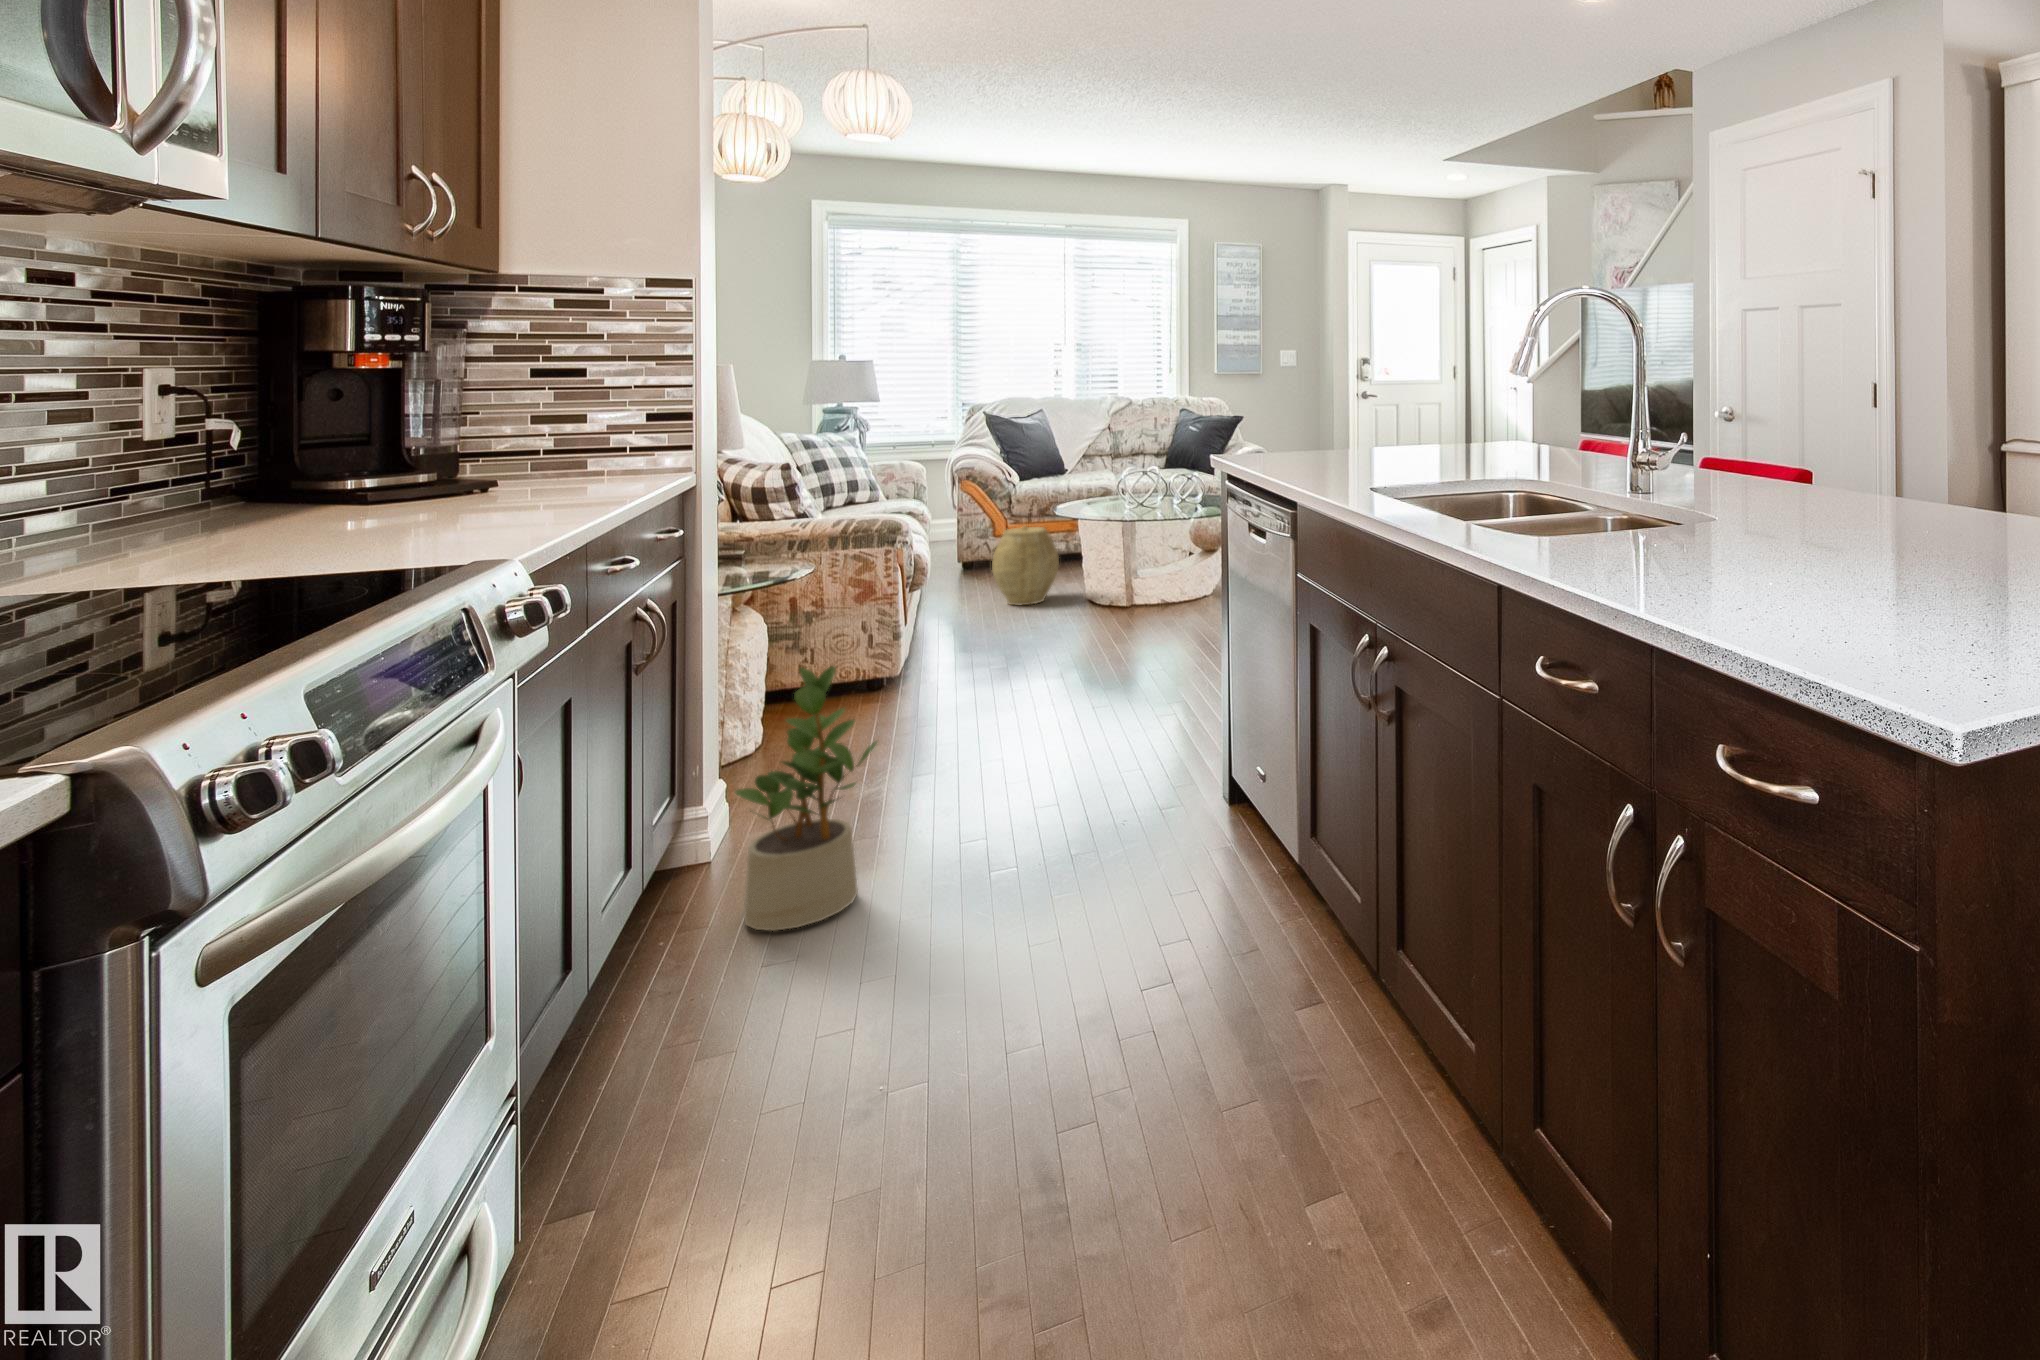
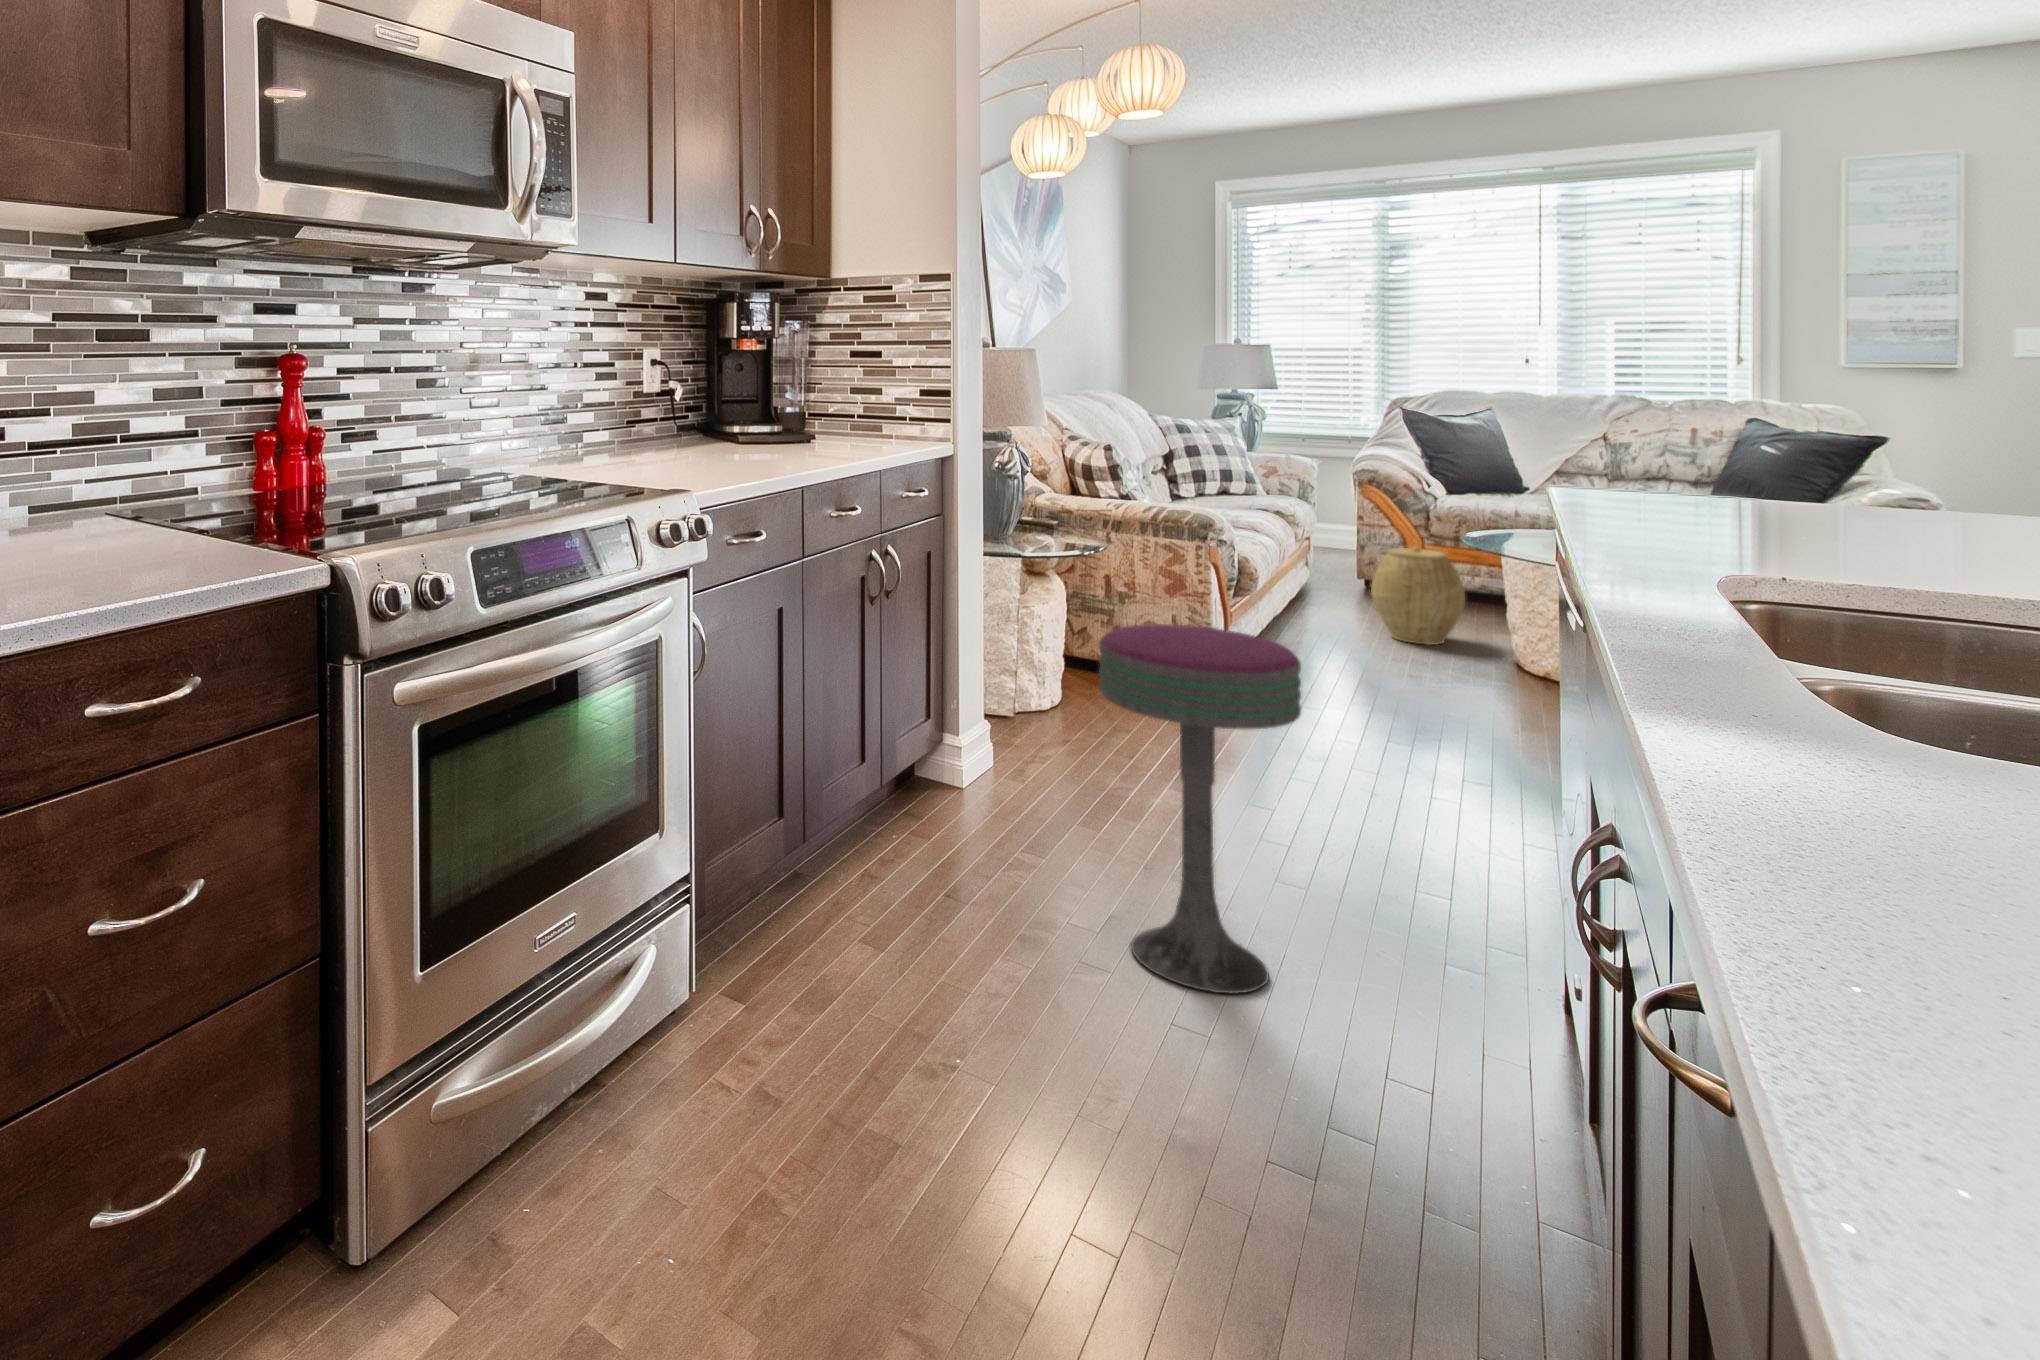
bar stool: none [941,612,1113,942] -> present [1099,624,1301,993]
potted plant: present [735,666,877,931] -> none [951,629,1070,869]

